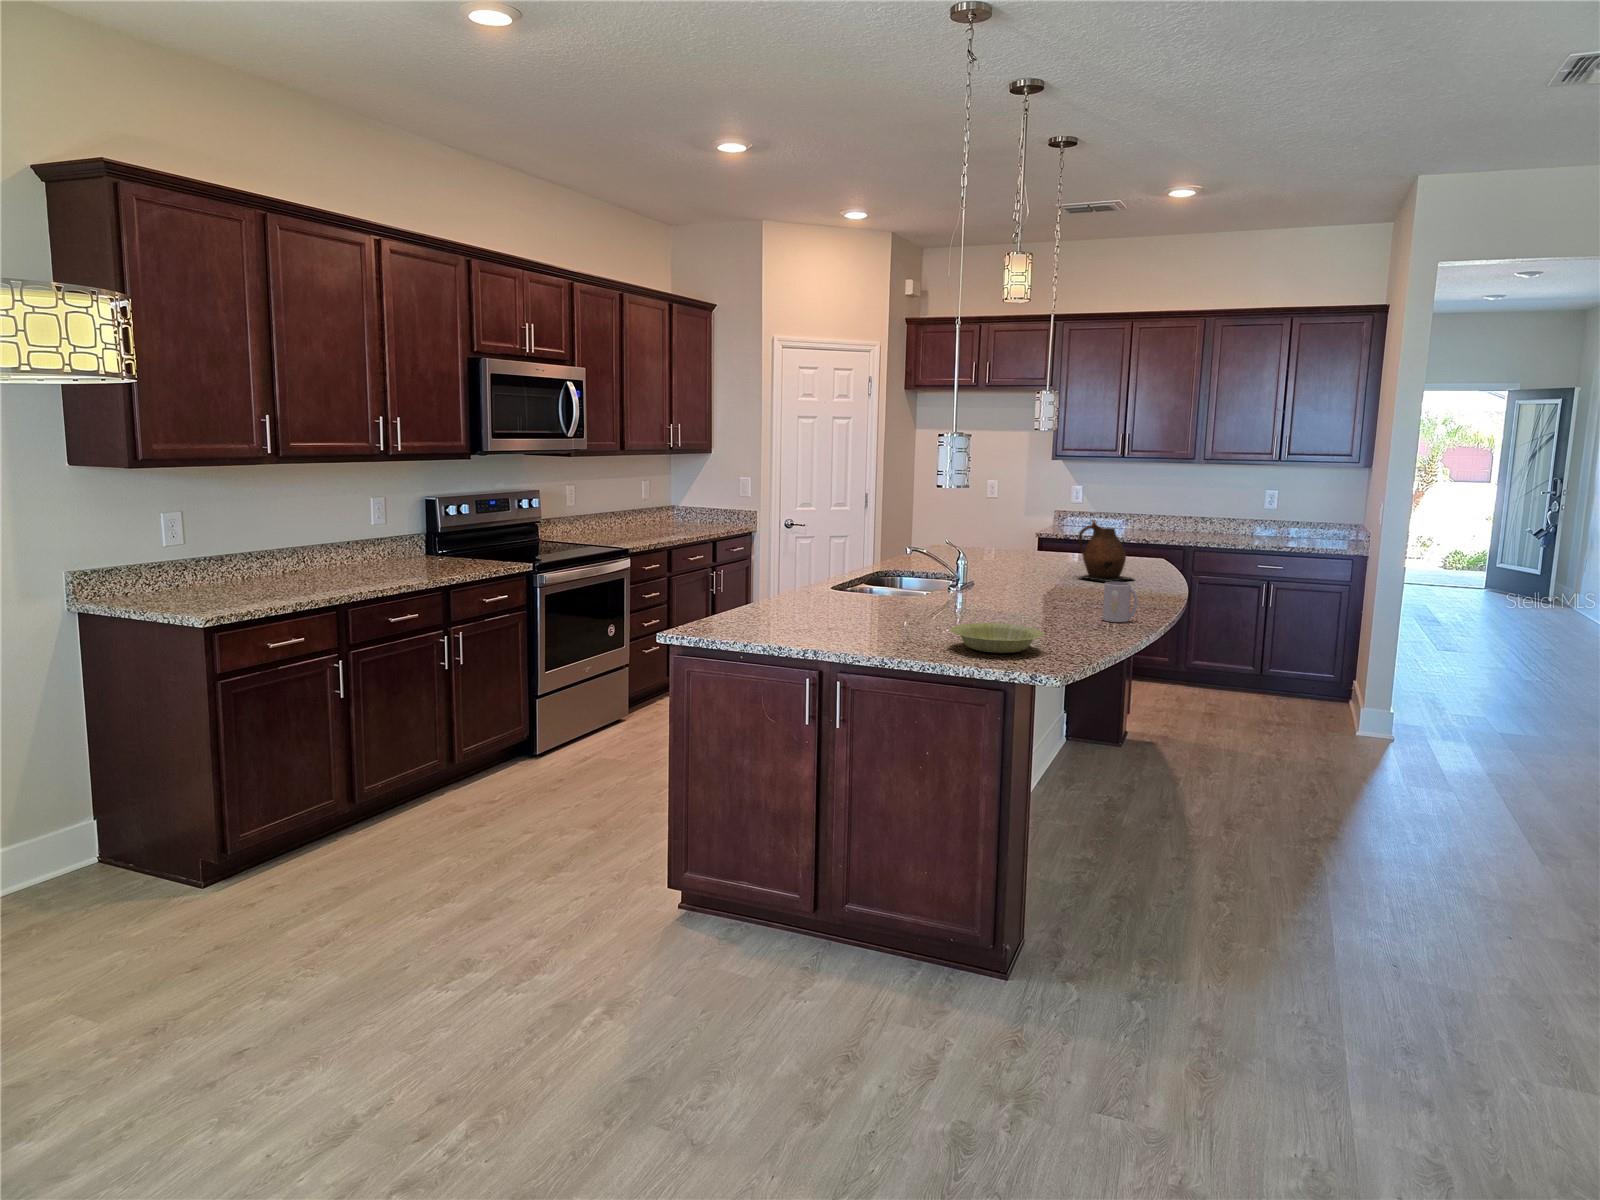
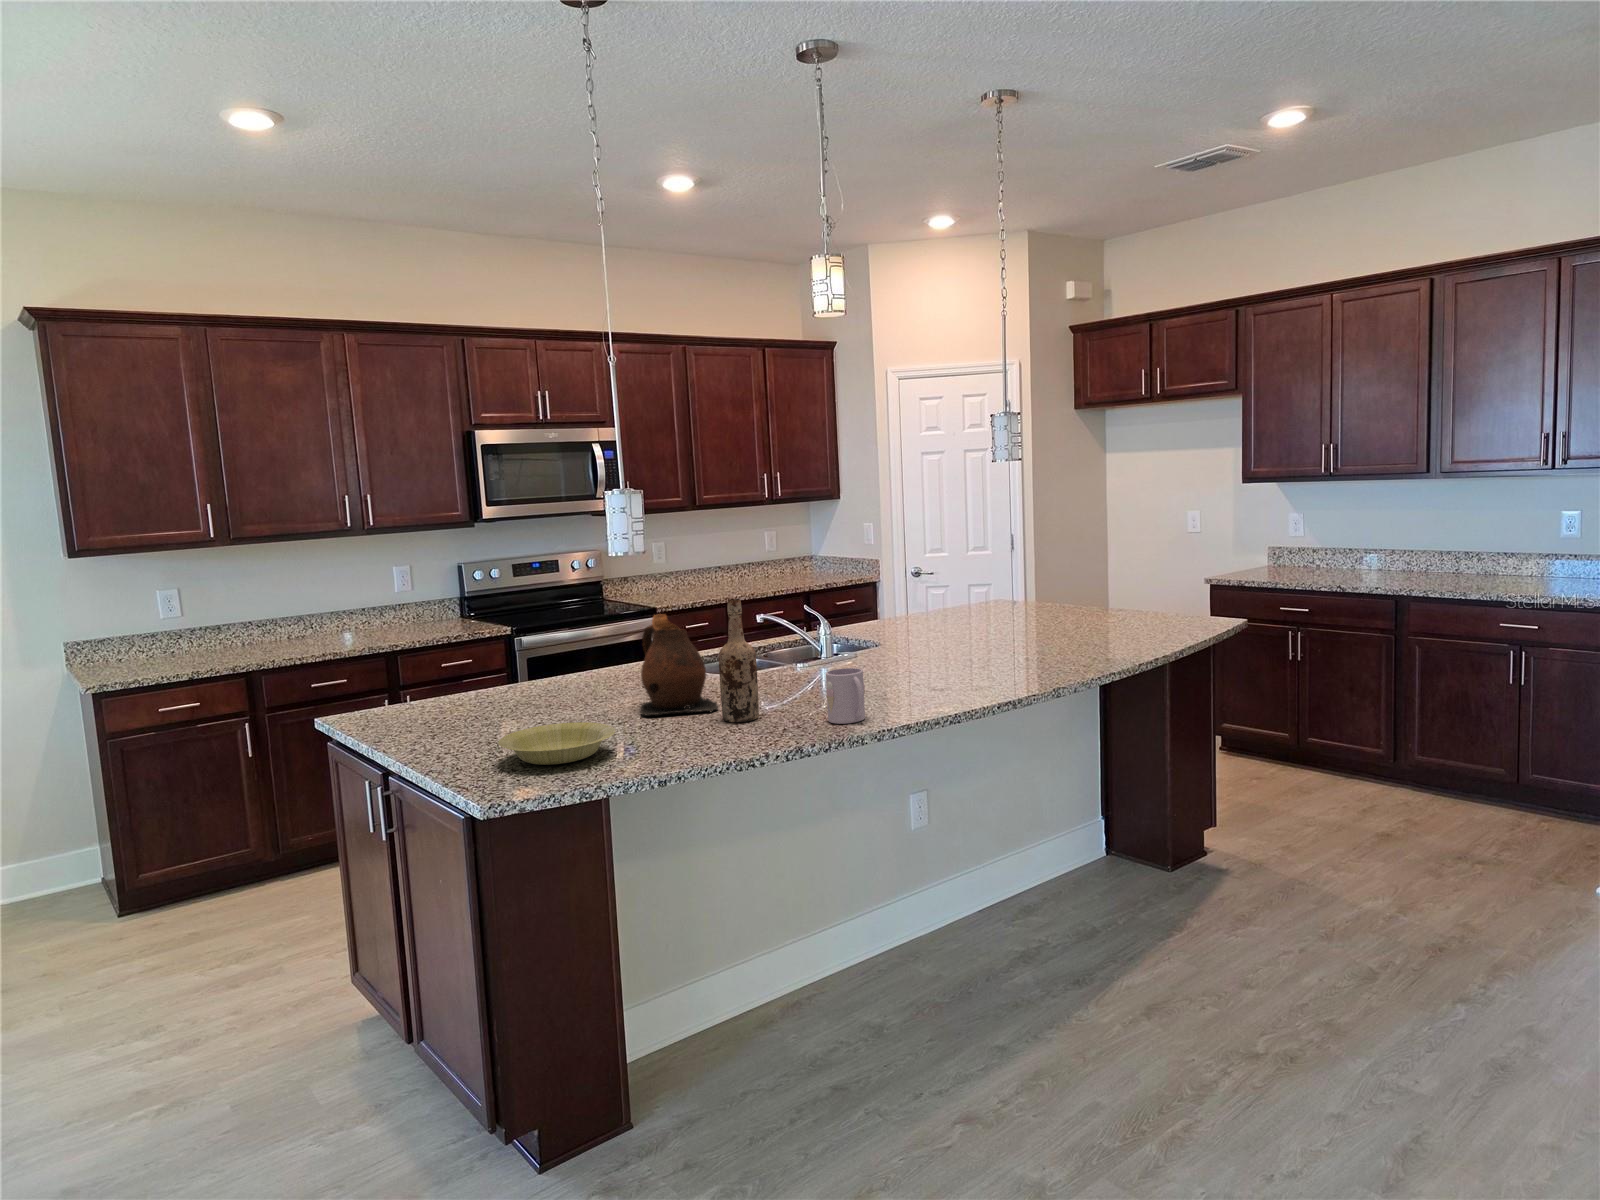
ceramic pitcher: present [1078,520,1132,582] -> present [641,614,718,715]
wine bottle: none [1022,527,1054,624] -> present [719,599,759,722]

